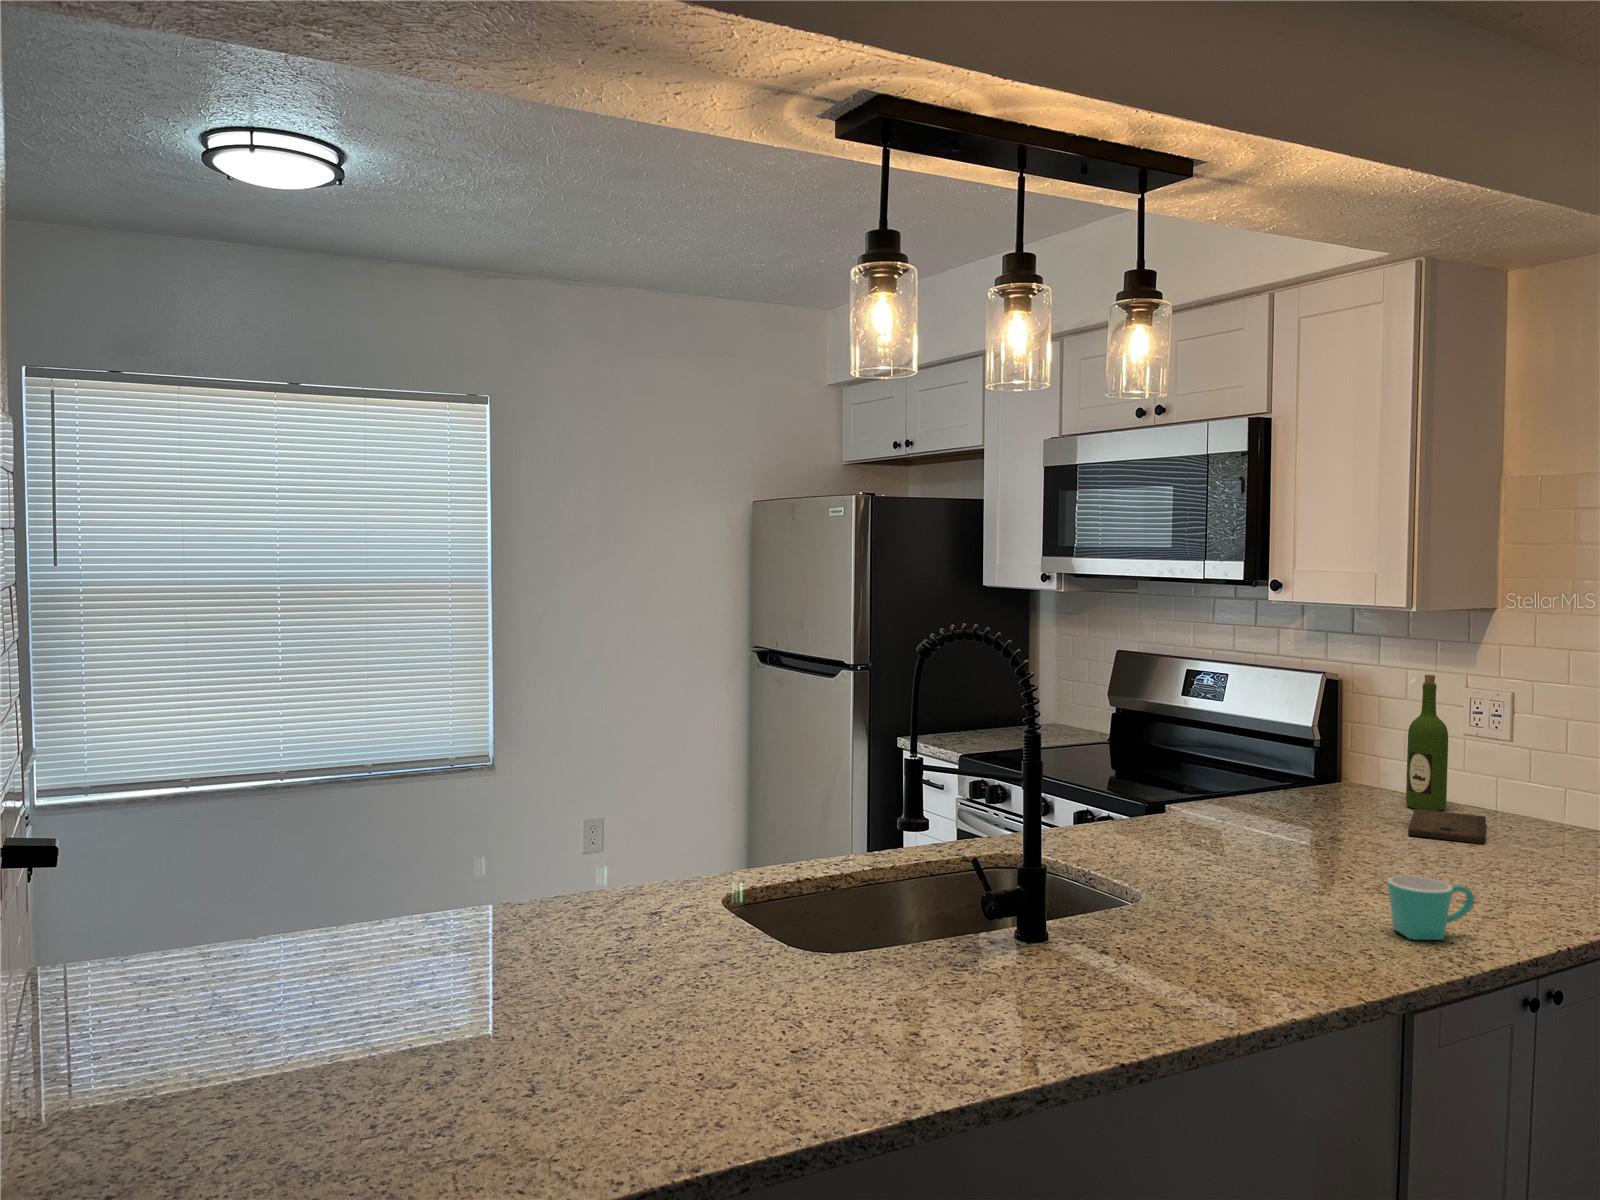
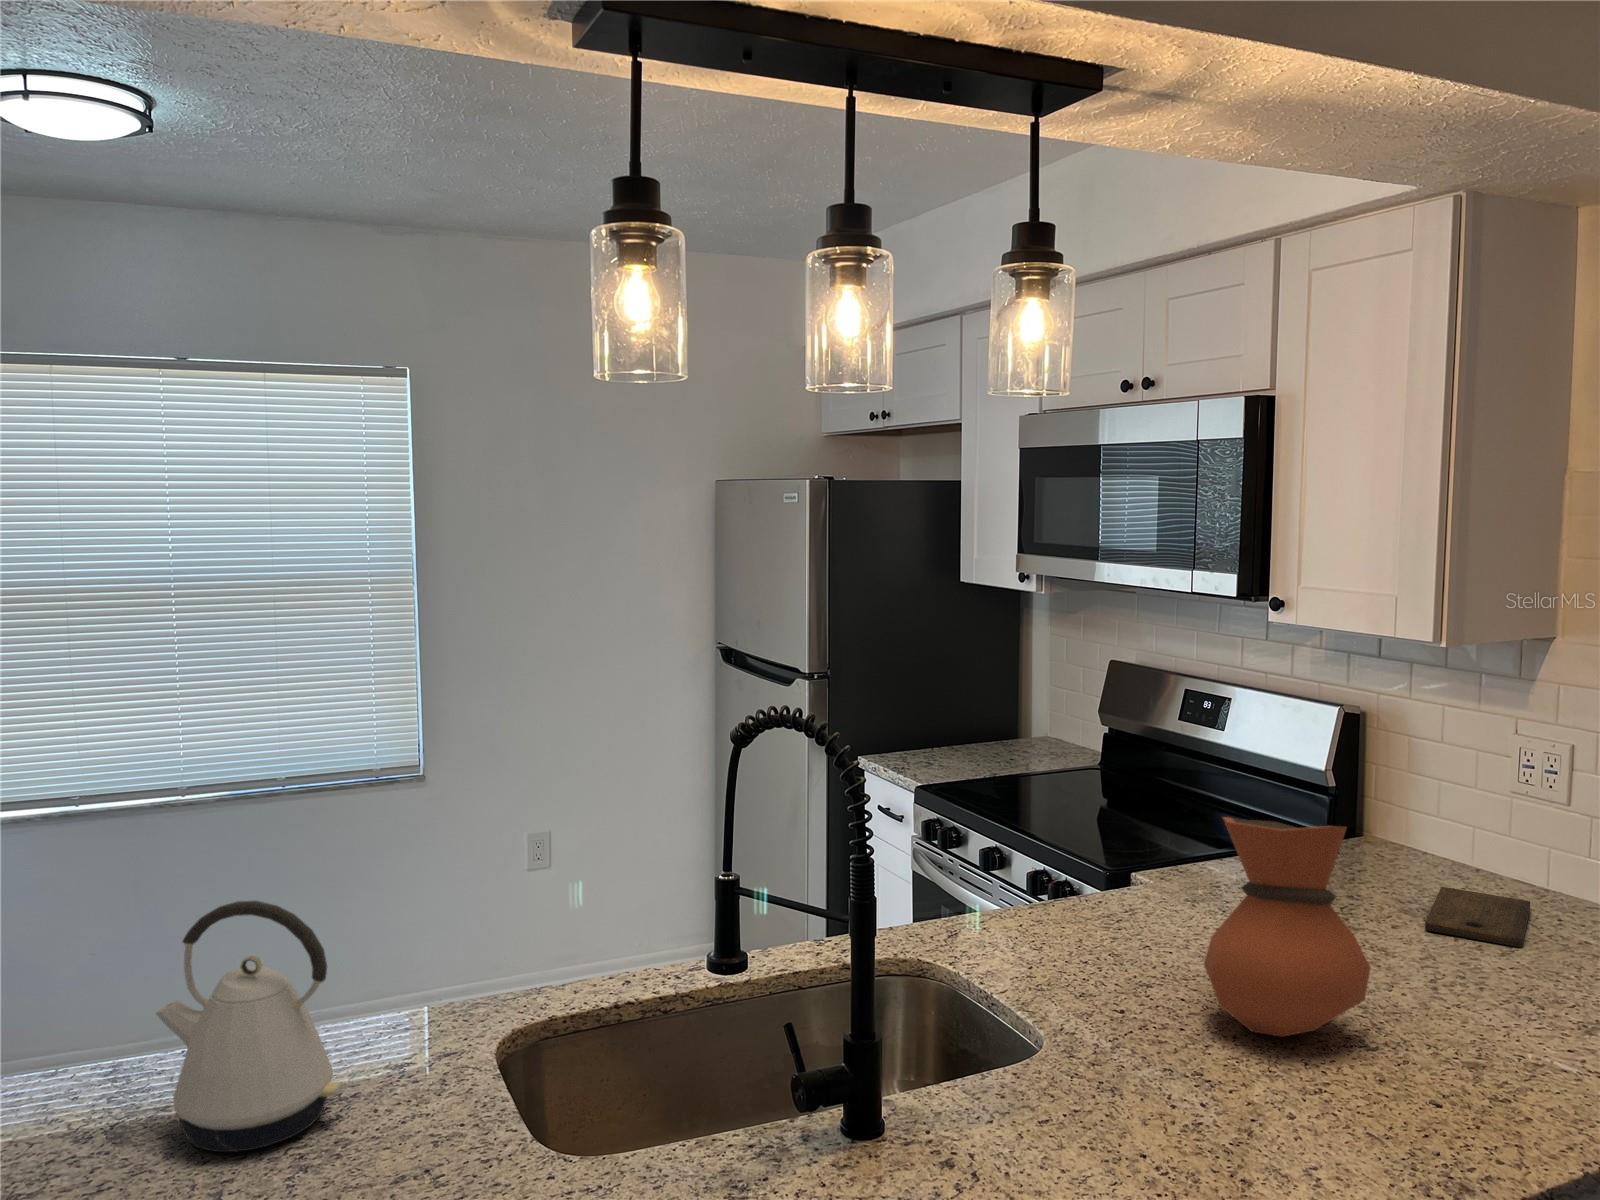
wine bottle: present [1406,675,1448,811] -> none [1435,717,1488,886]
vase: none [1256,727,1386,889] -> present [1204,817,1370,1037]
kettle: none [491,771,632,960] -> present [156,901,343,1152]
mug: present [1387,875,1474,940] -> none [1354,1042,1473,1139]

